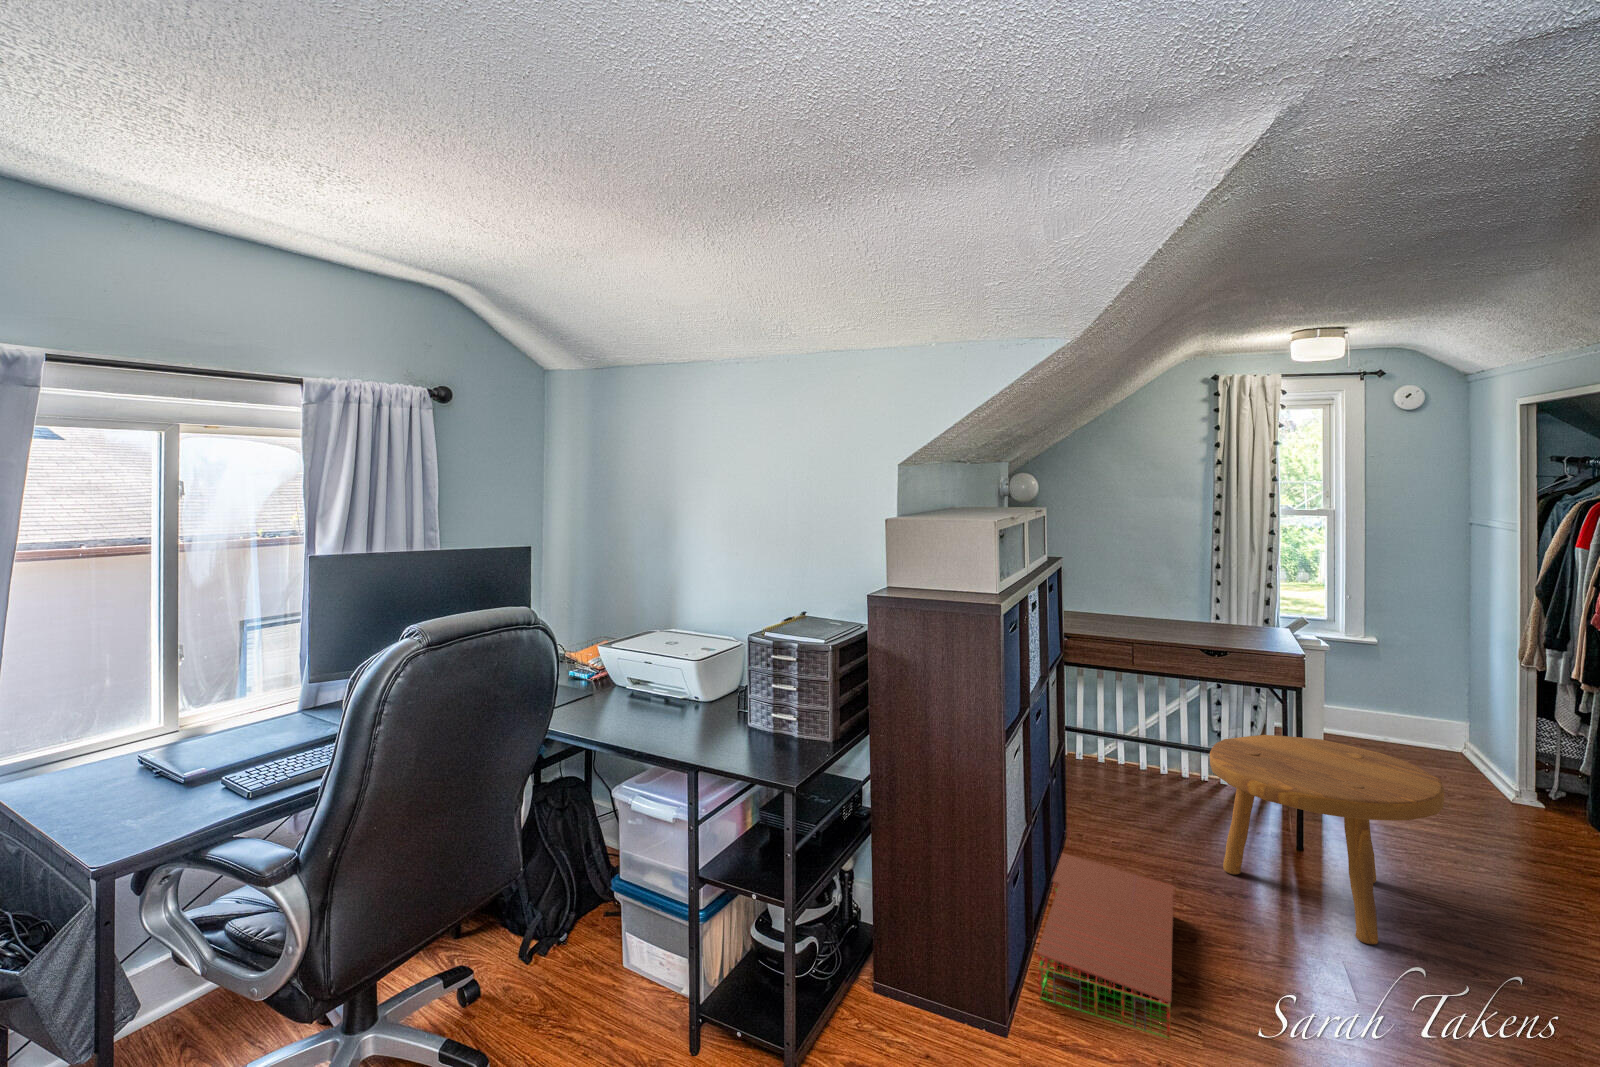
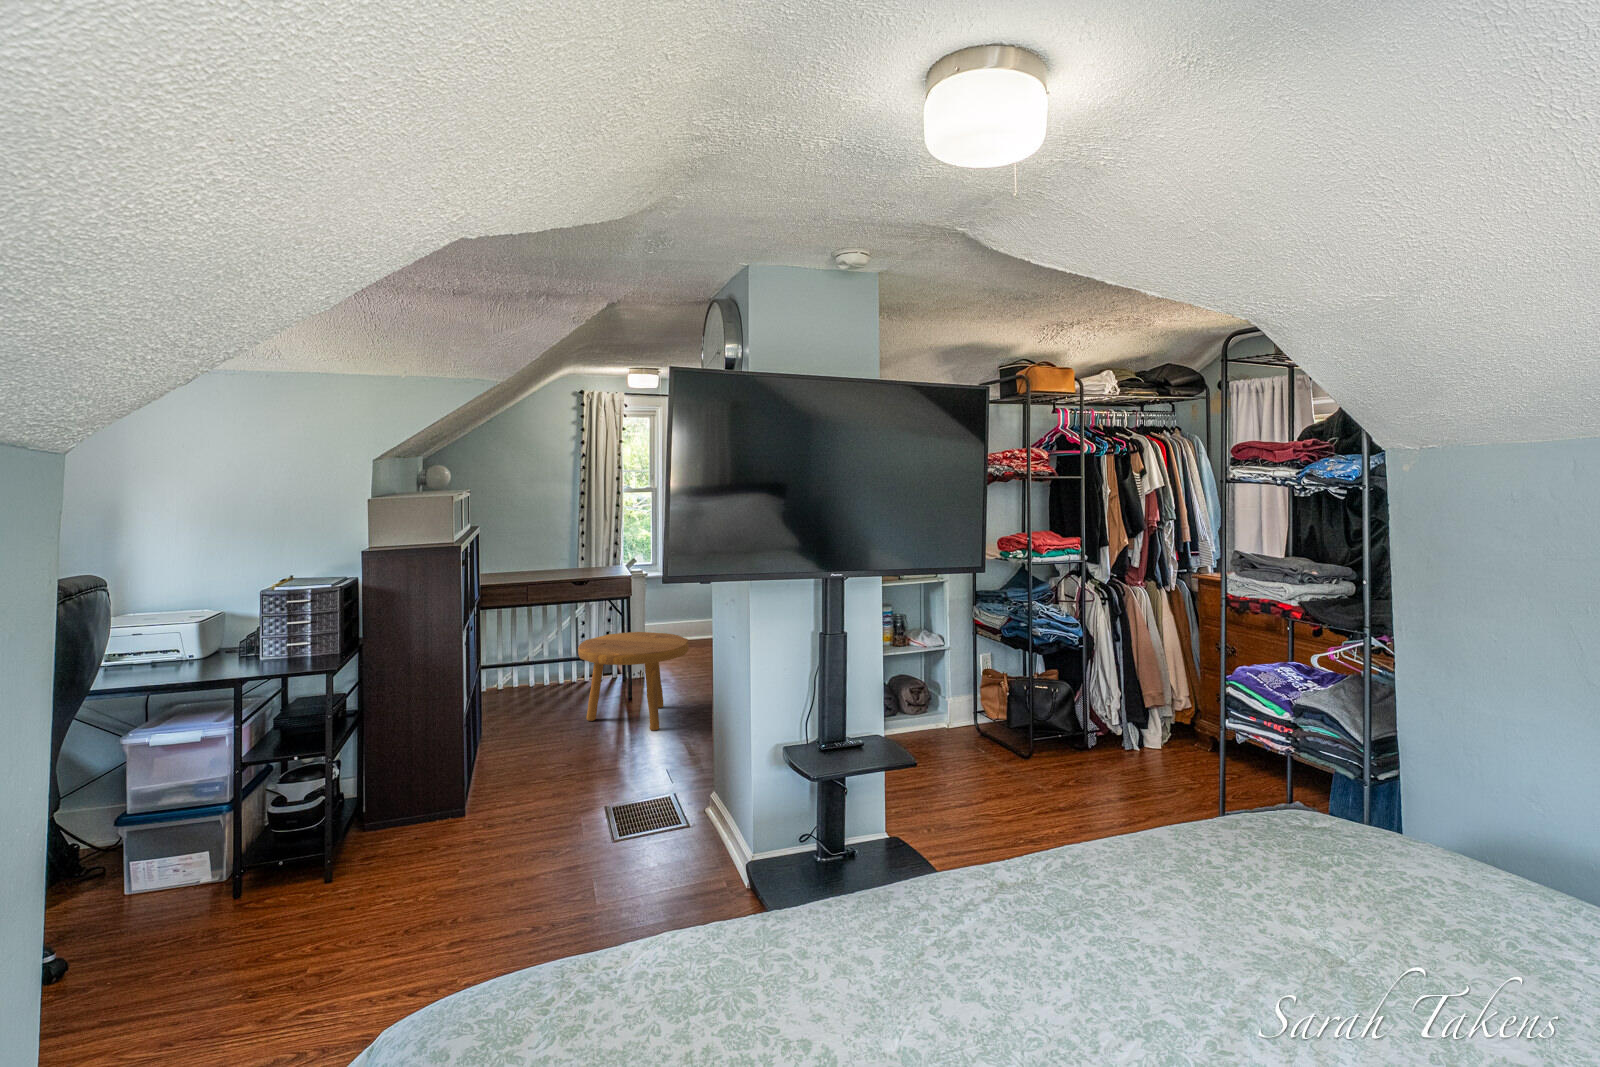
storage bin: present [1037,854,1173,1038] -> none [481,727,558,797]

